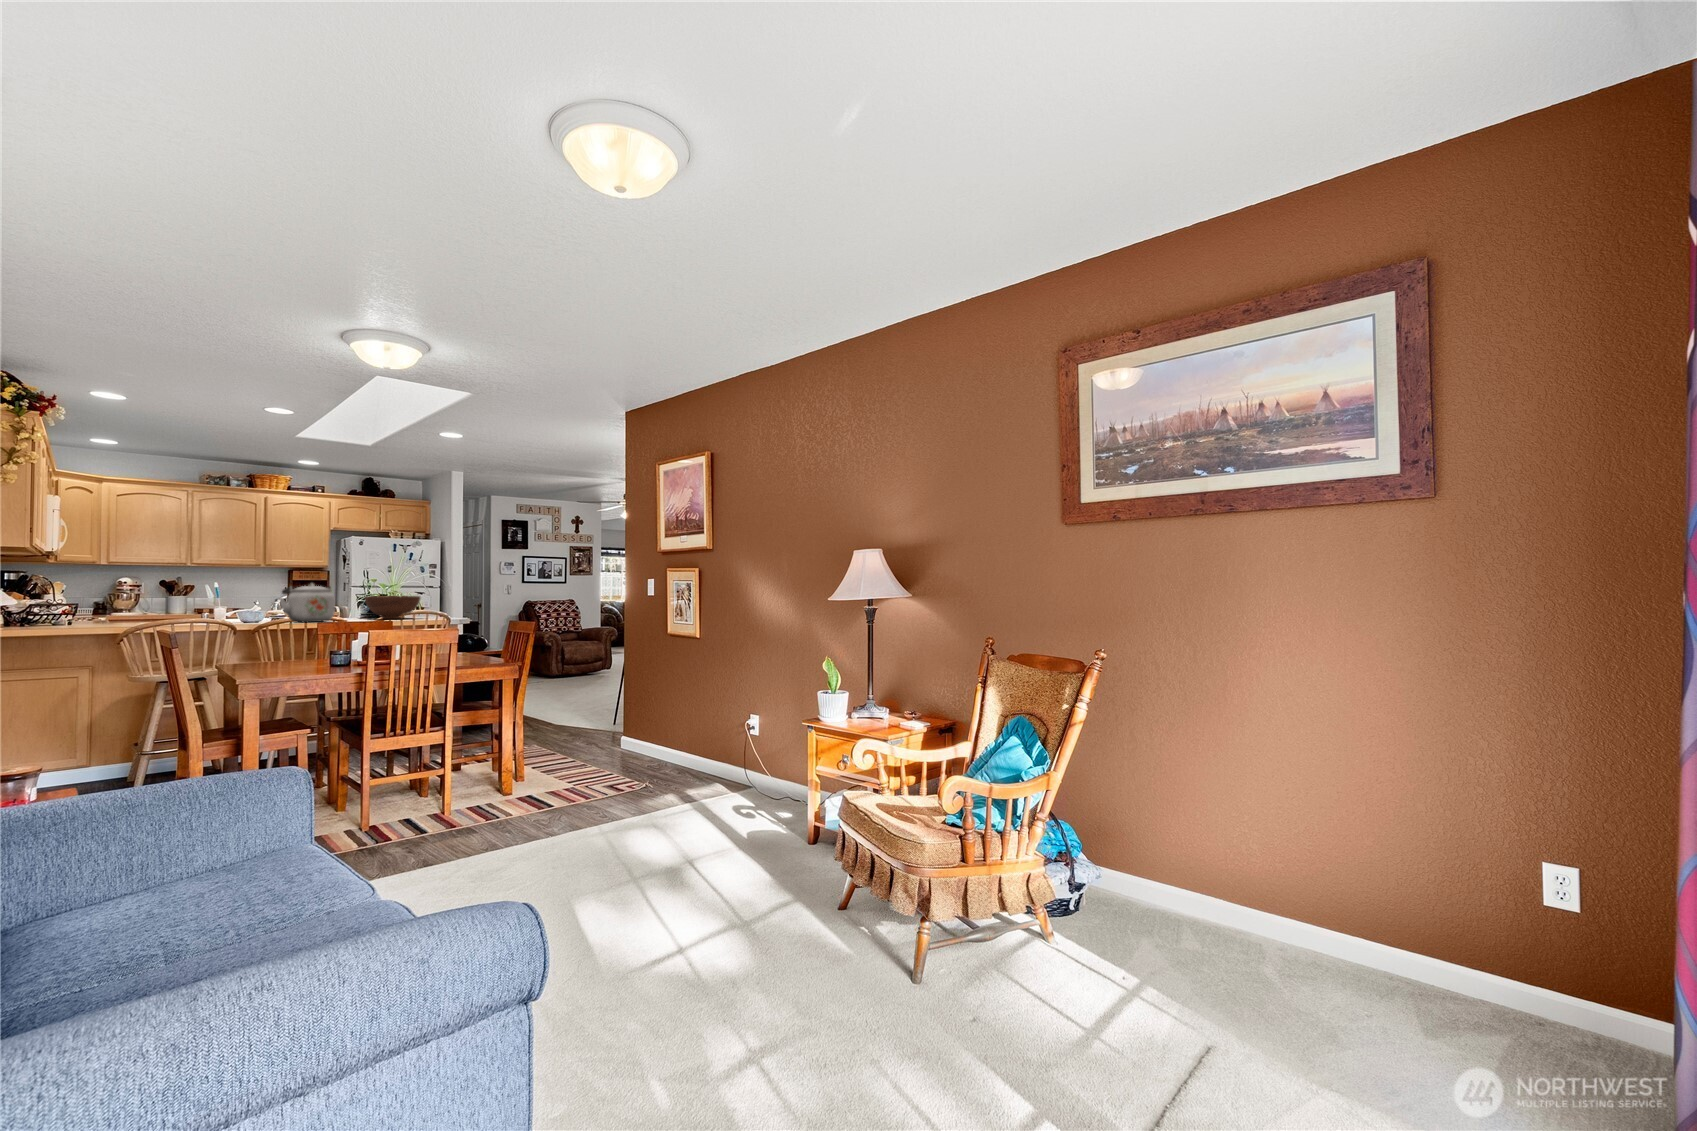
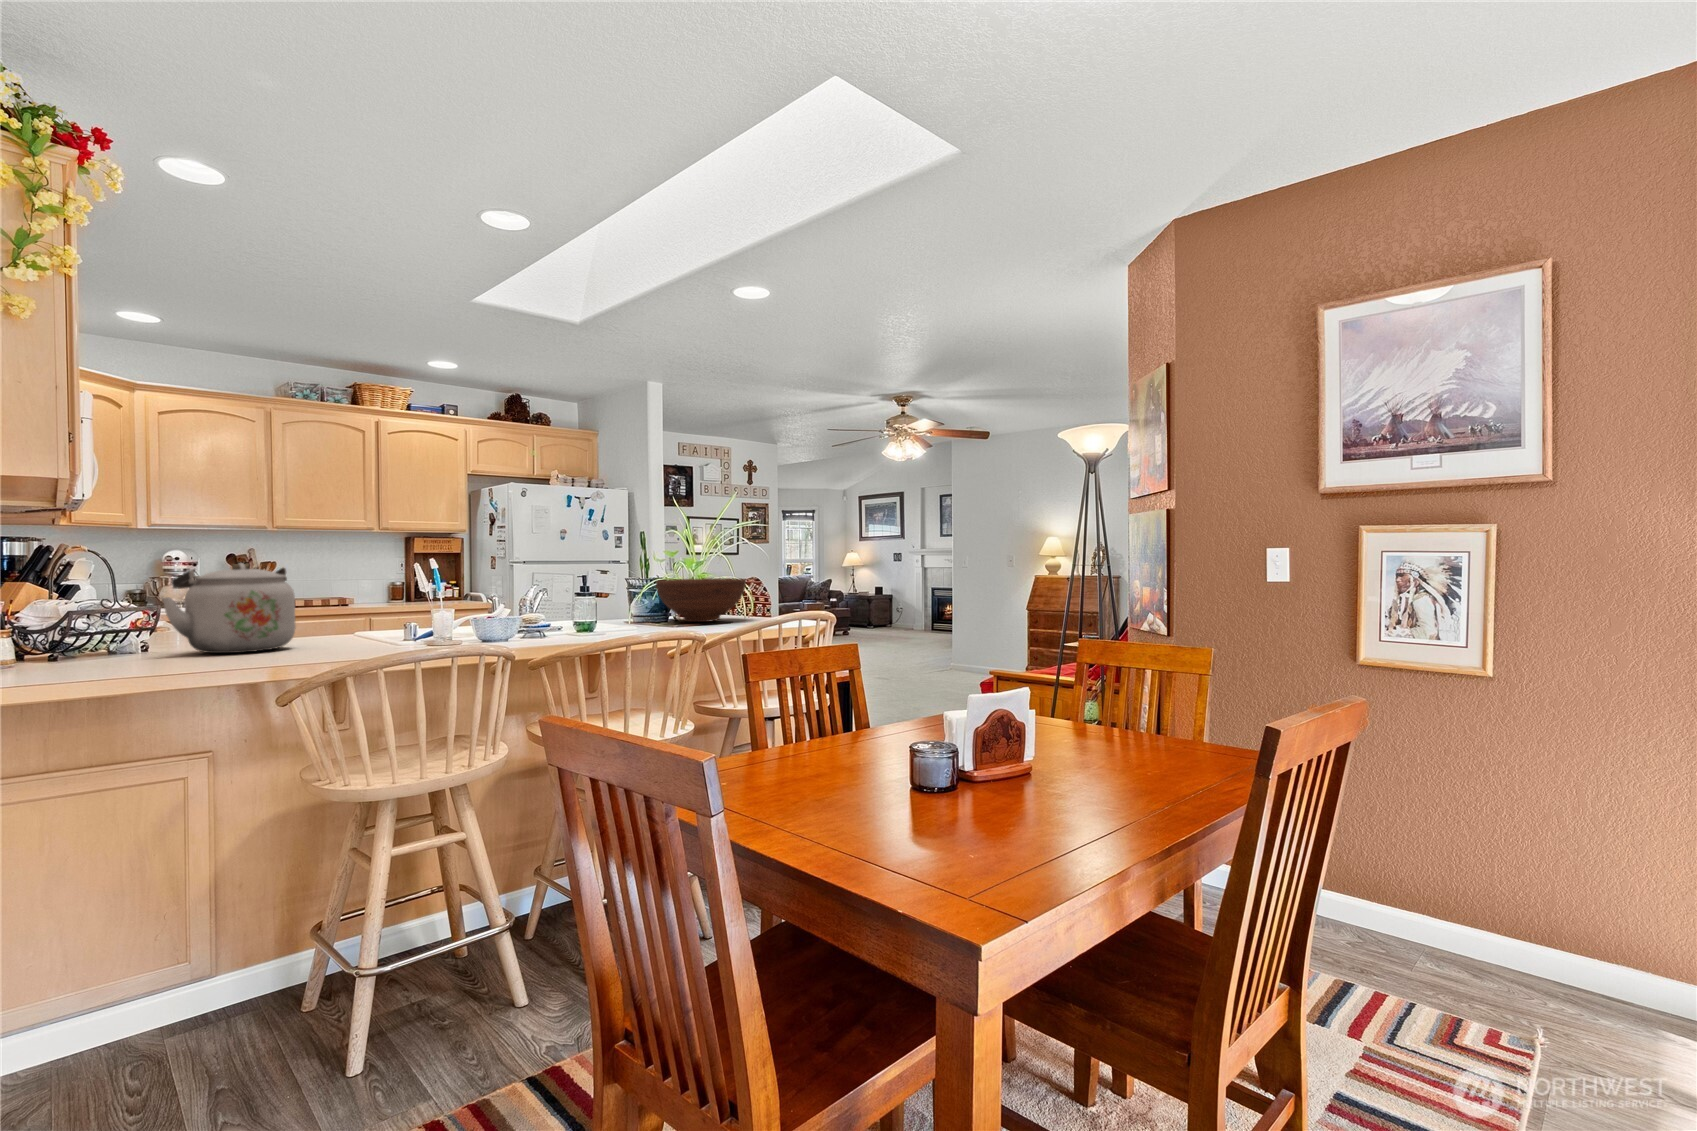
kettle: present [279,584,335,622] -> present [162,563,296,653]

